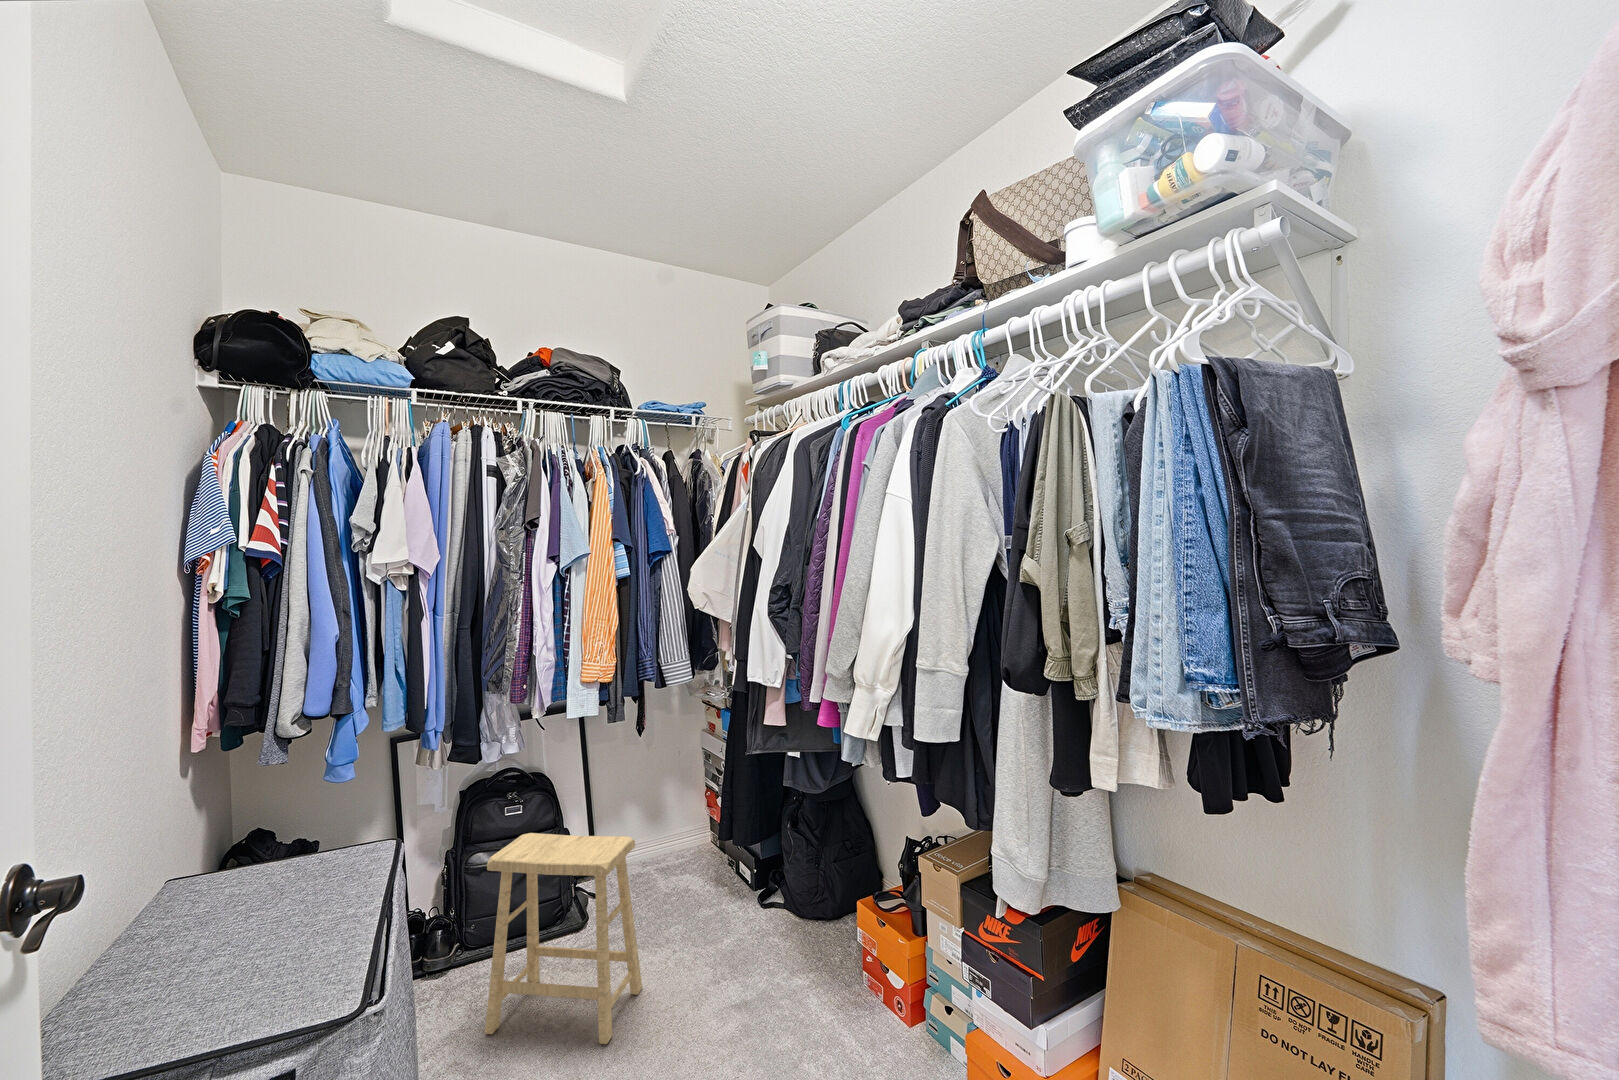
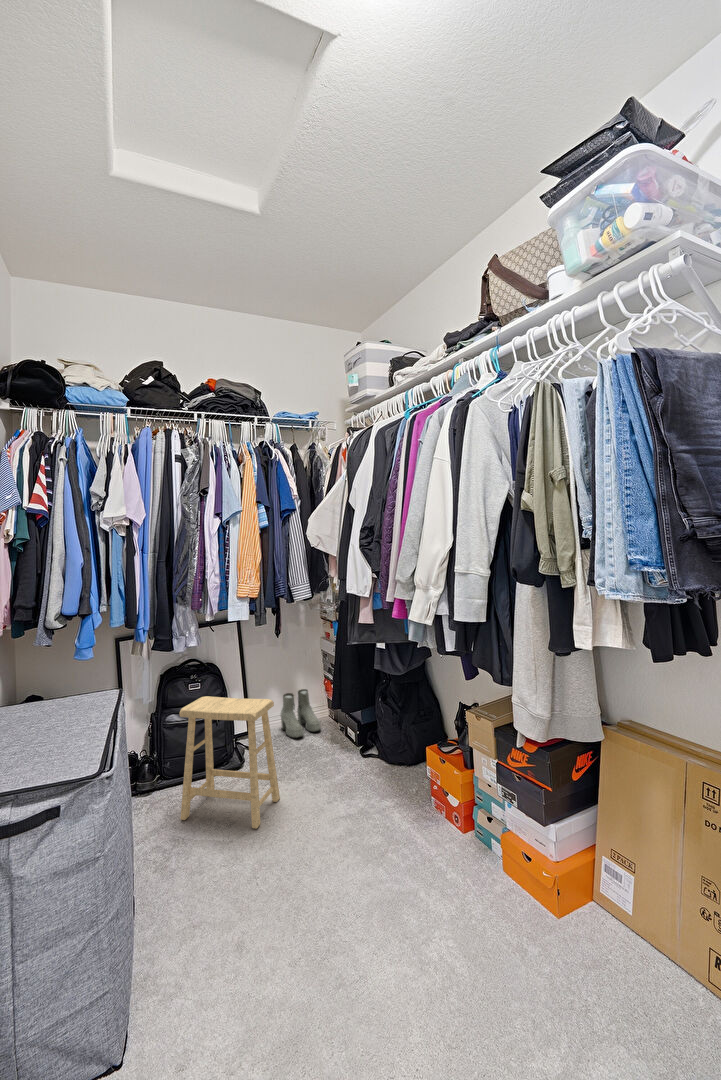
boots: none [642,805,702,882] -> present [281,689,321,738]

